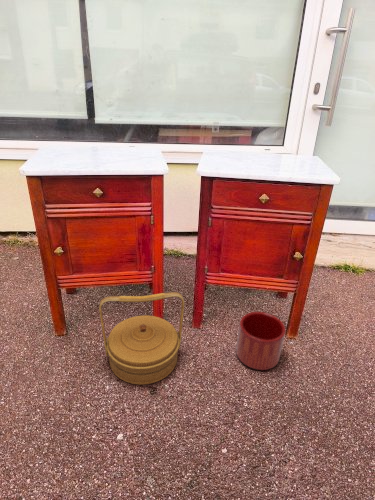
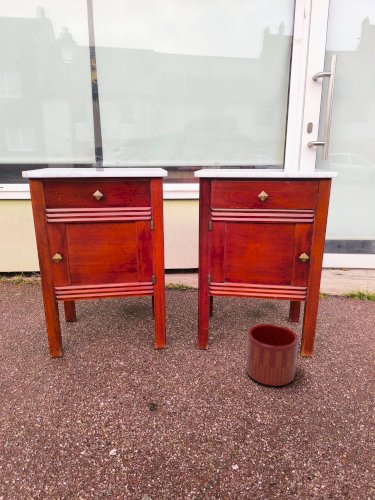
woven basket: present [99,292,184,385] -> none [95,296,186,401]

